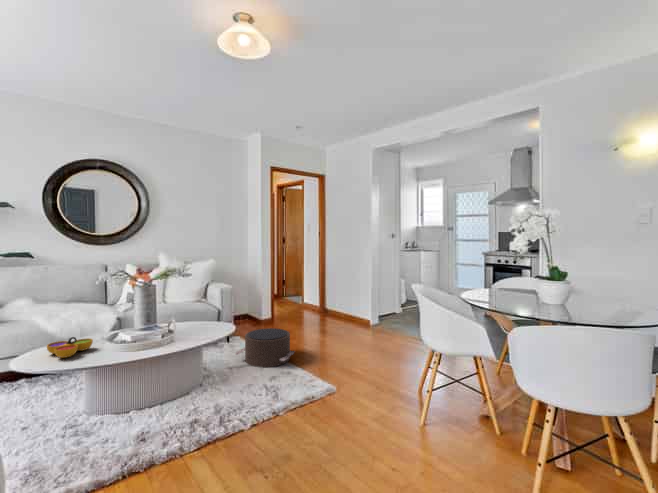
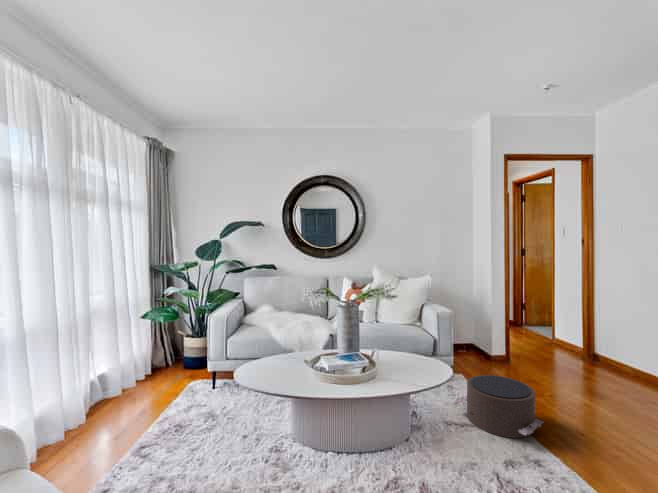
decorative bowl: present [47,337,93,358] -> none [262,356,299,377]

